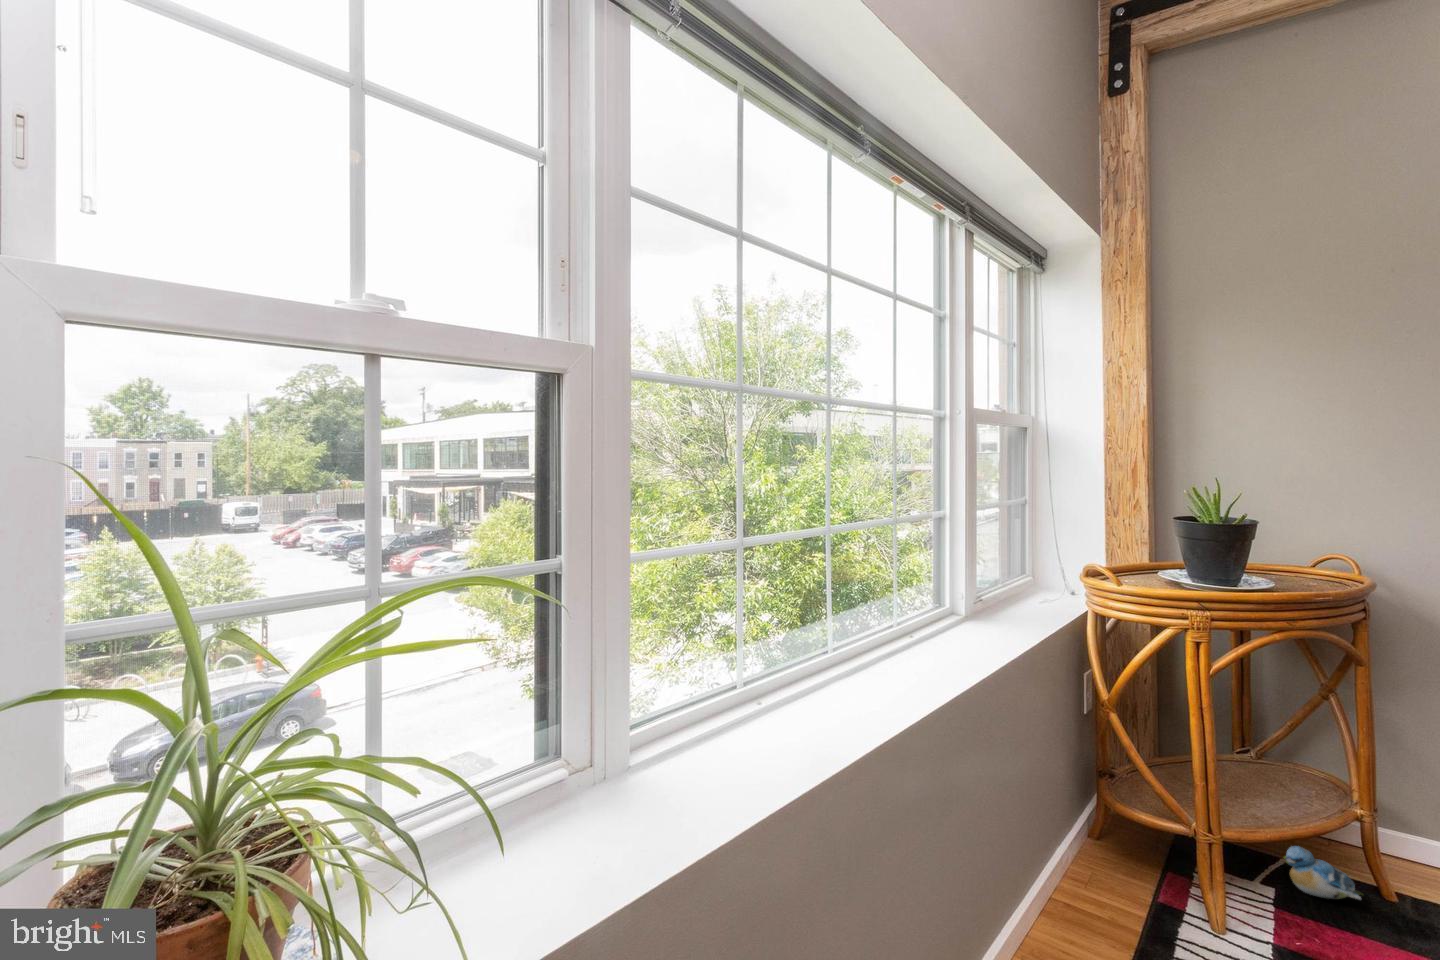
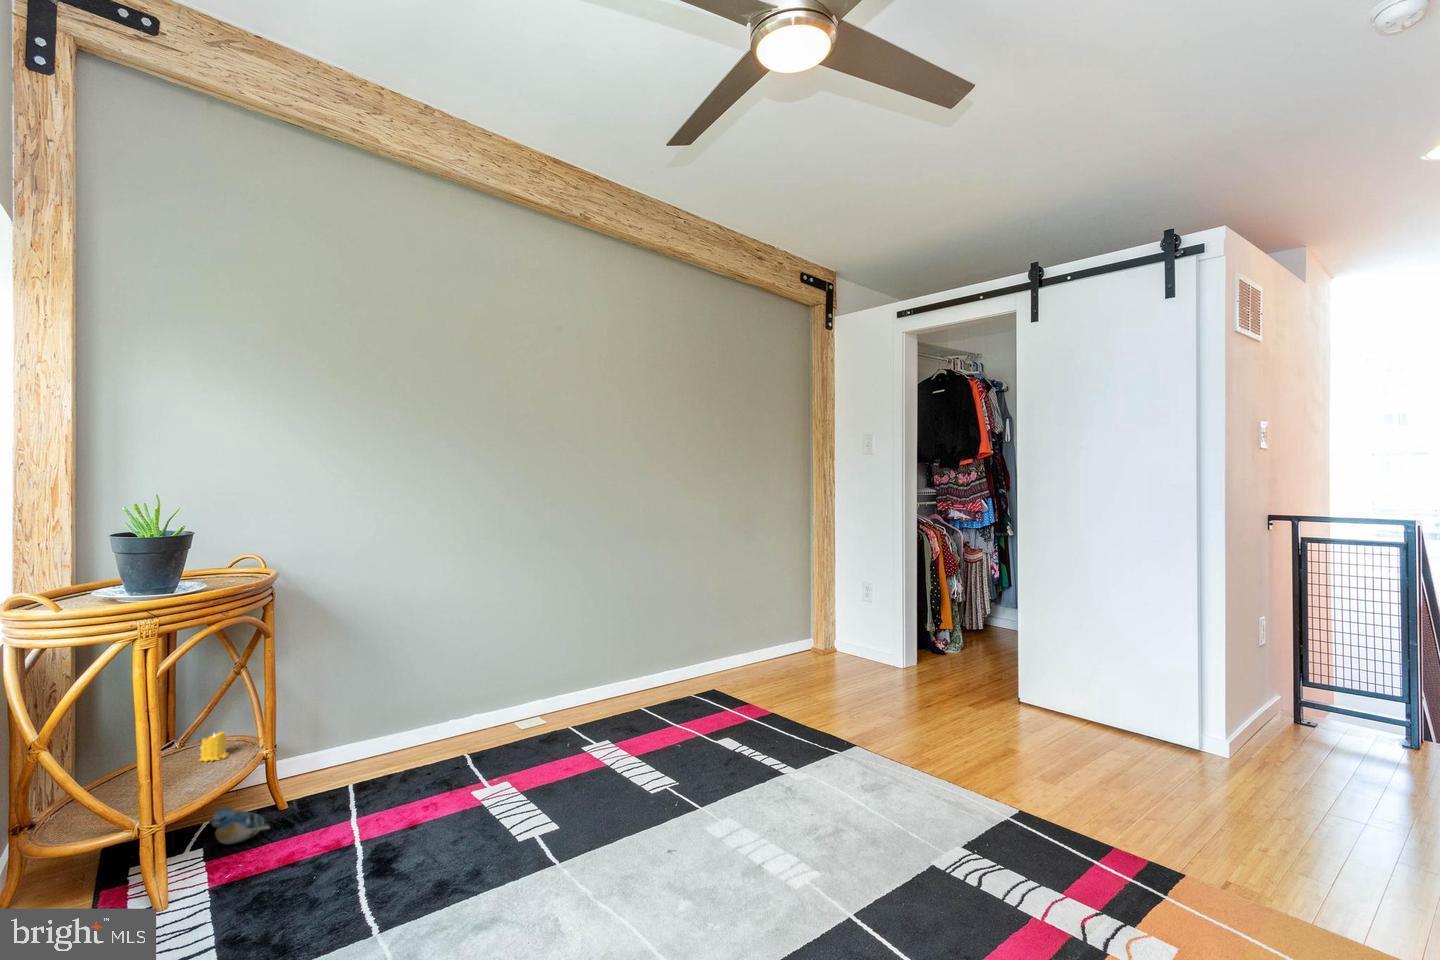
candle: none [1271,753,1310,789] -> present [200,731,229,761]

